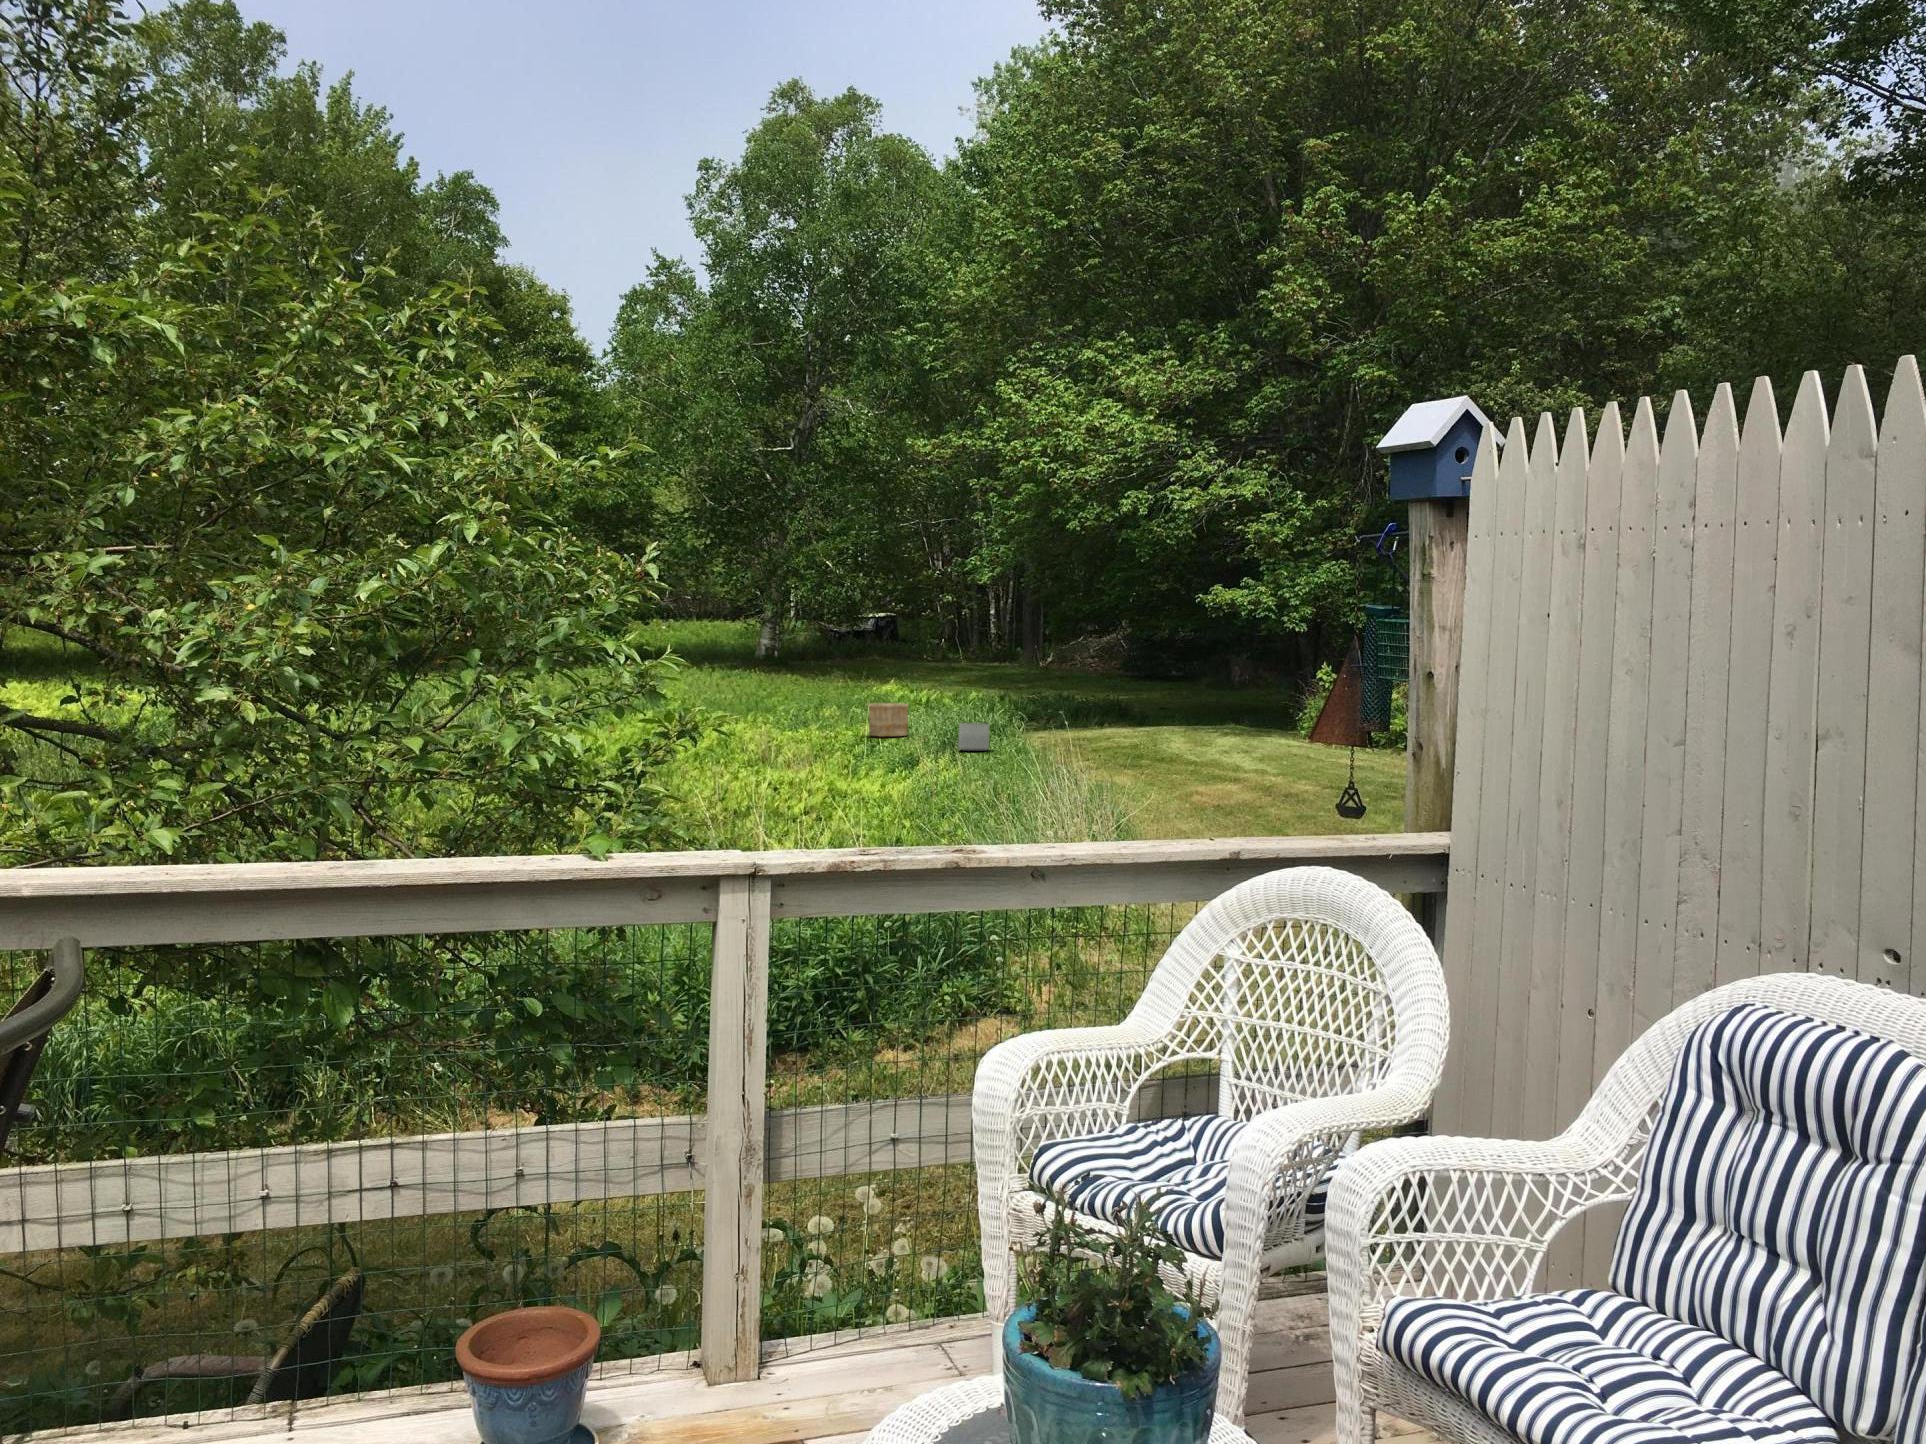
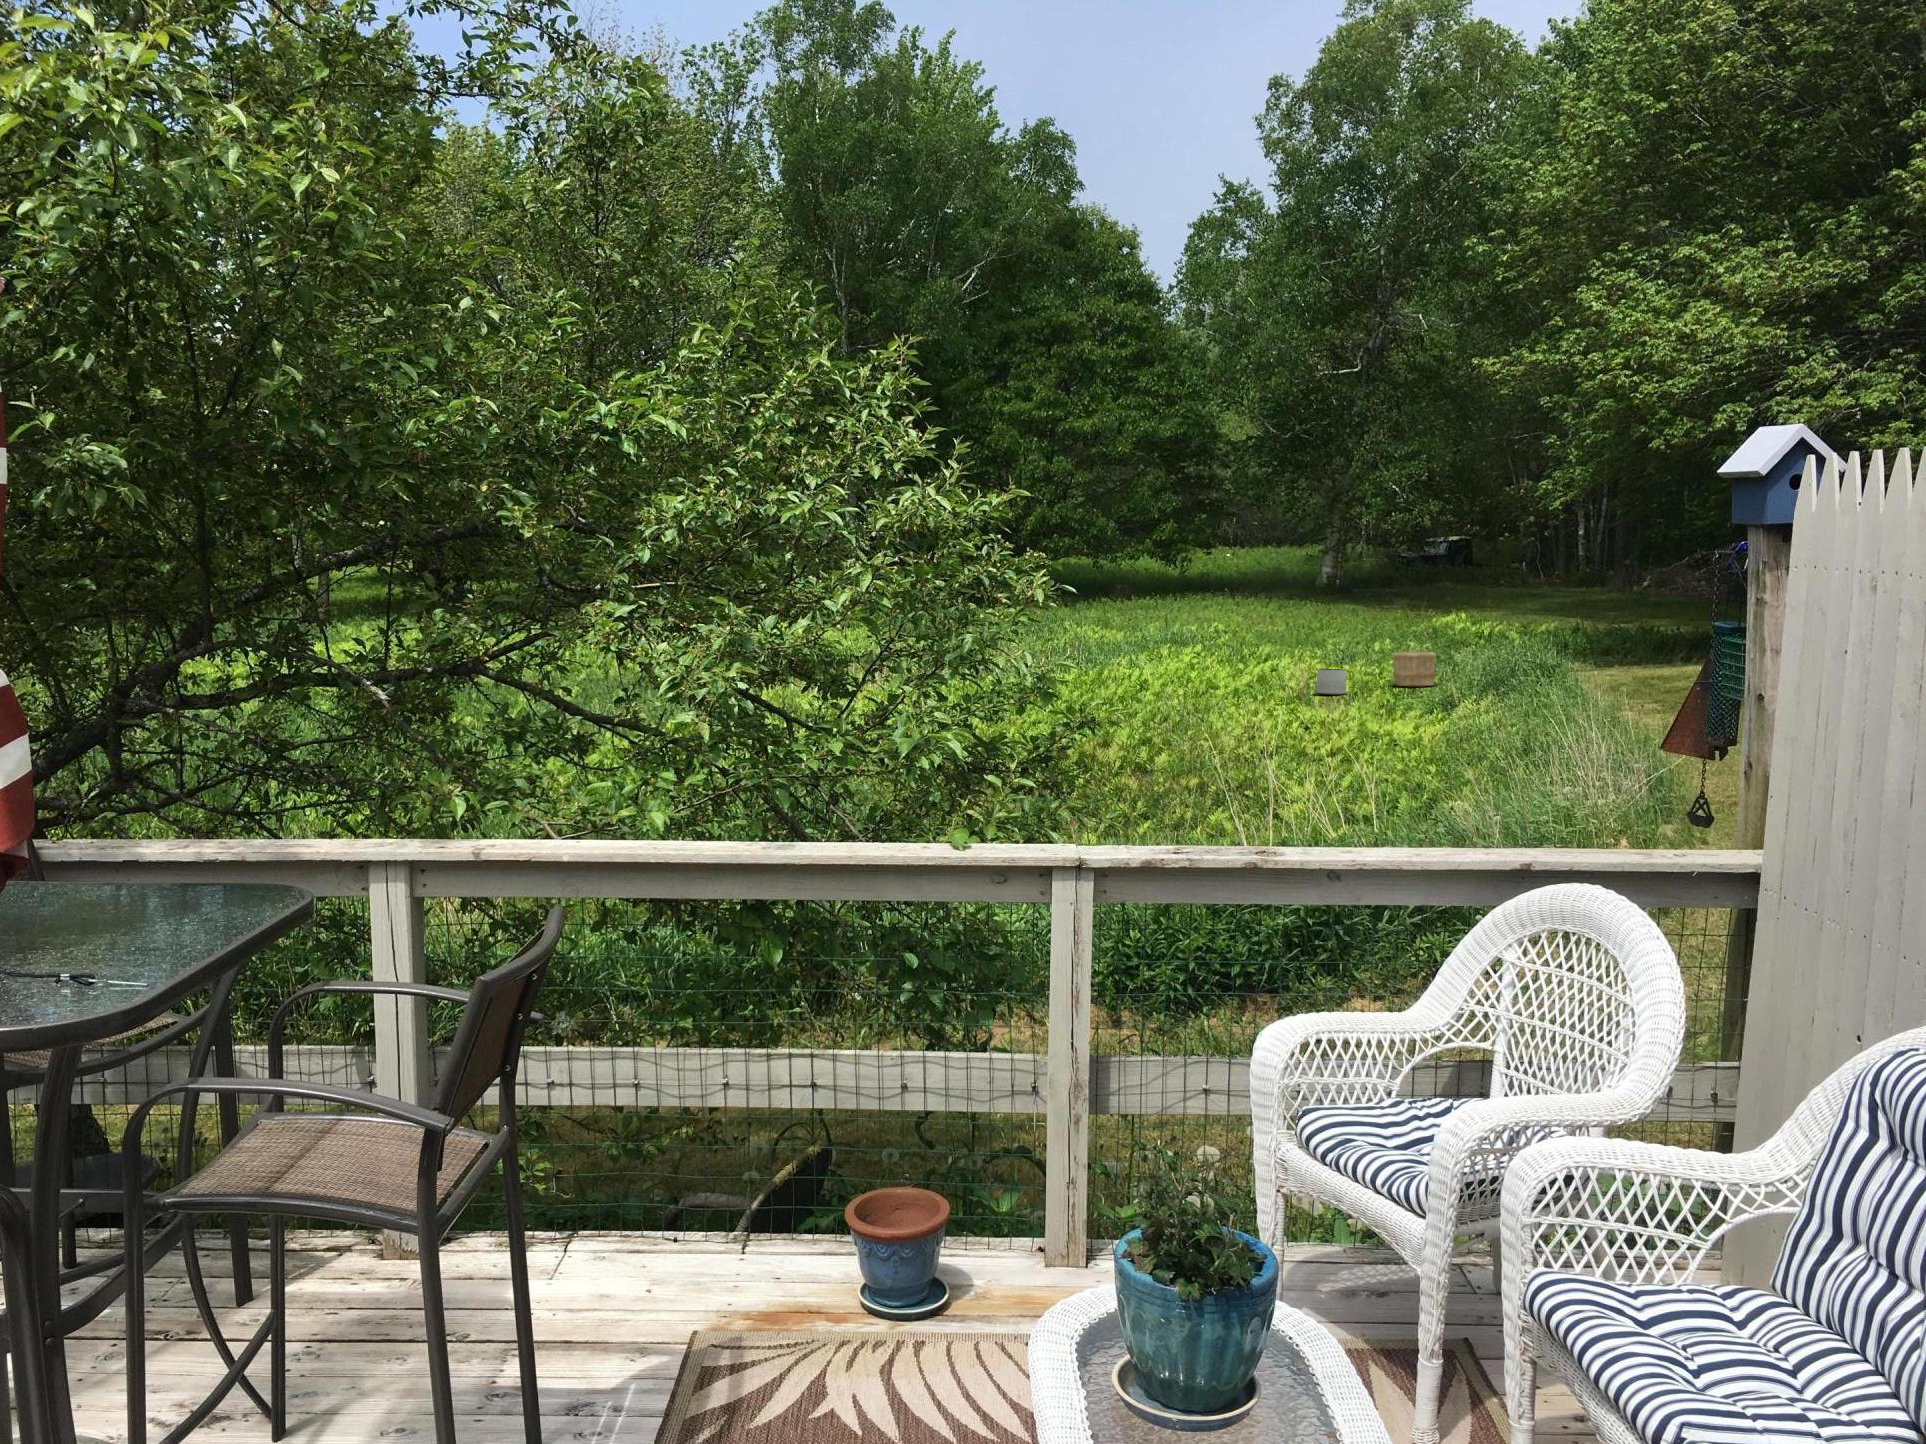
planter: present [958,723,989,751] -> present [1316,669,1346,695]

